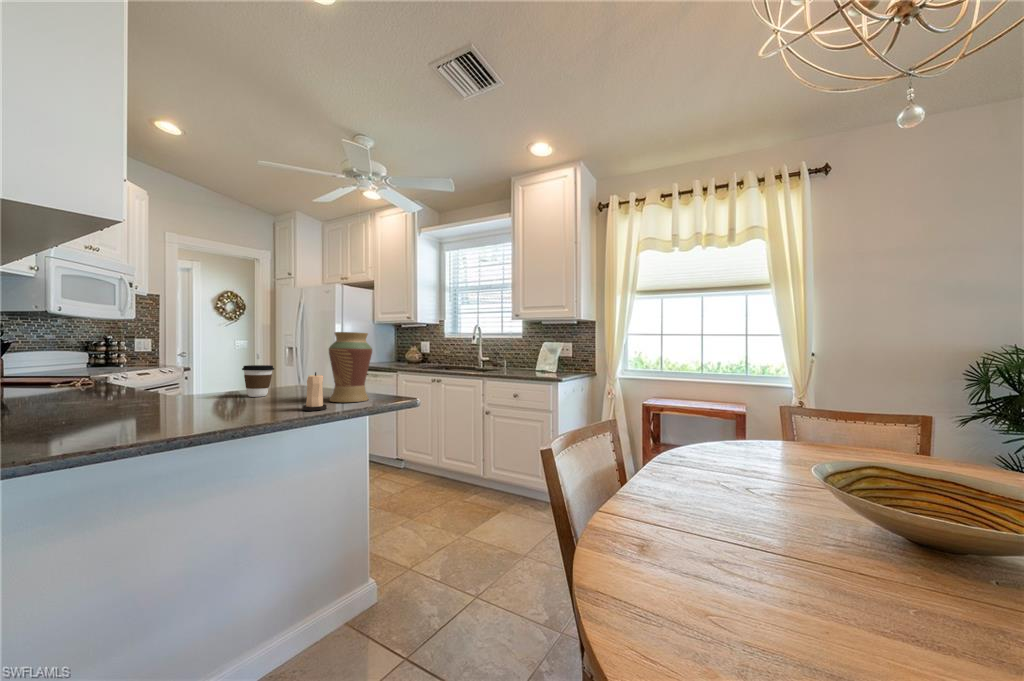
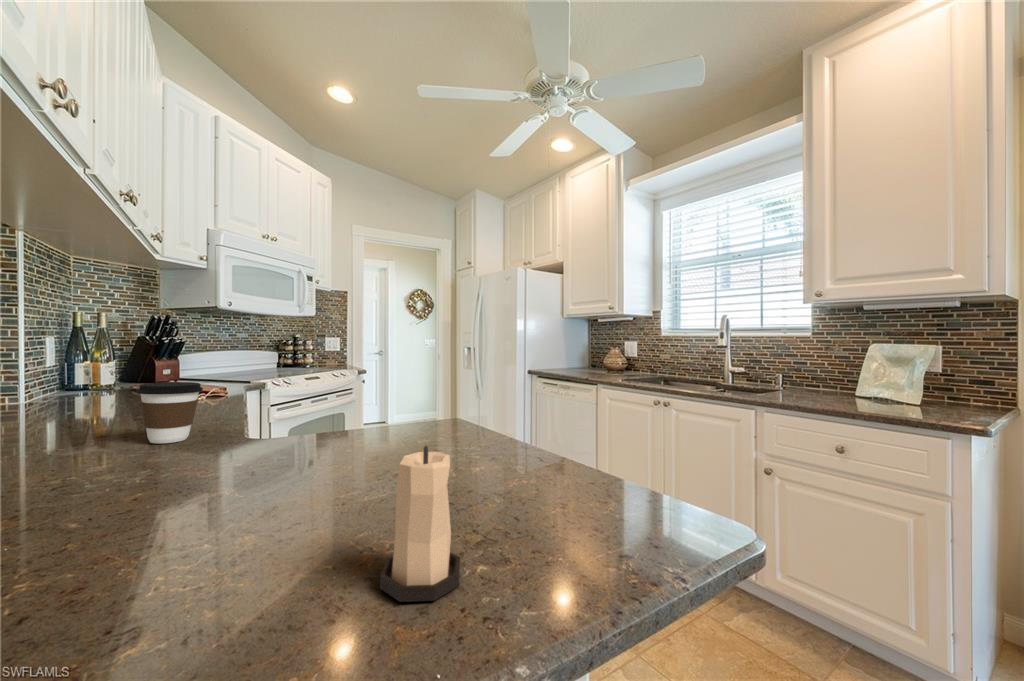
vase: present [329,332,372,402] -> none [482,308,600,531]
coffee cup: present [242,365,274,397] -> present [136,382,203,443]

